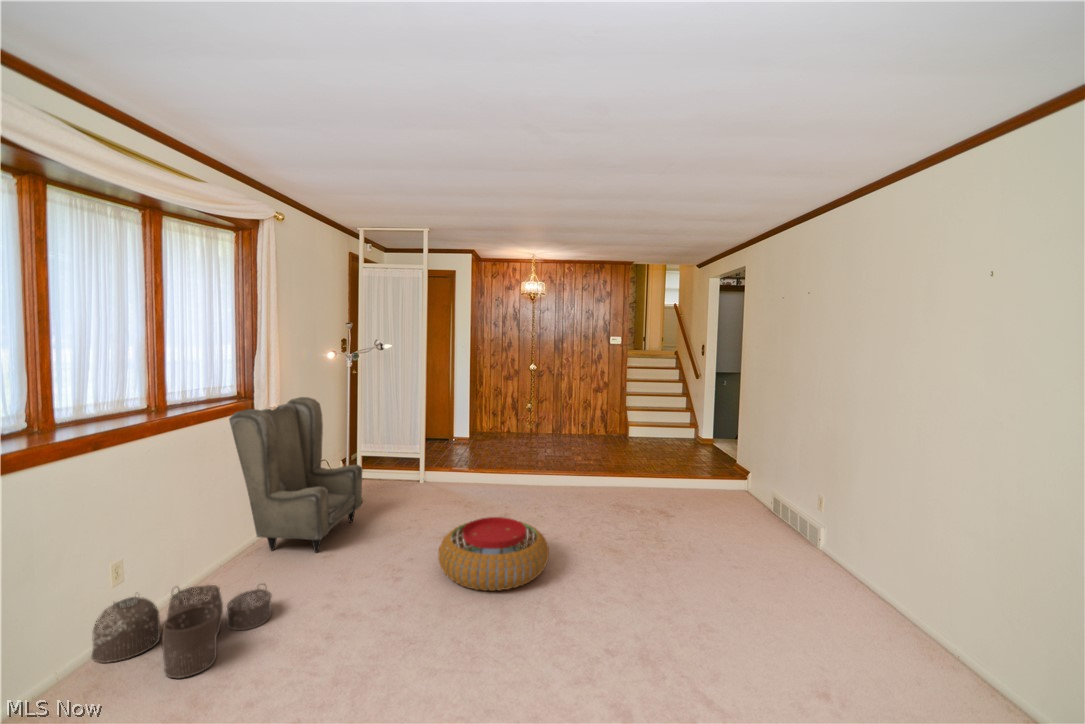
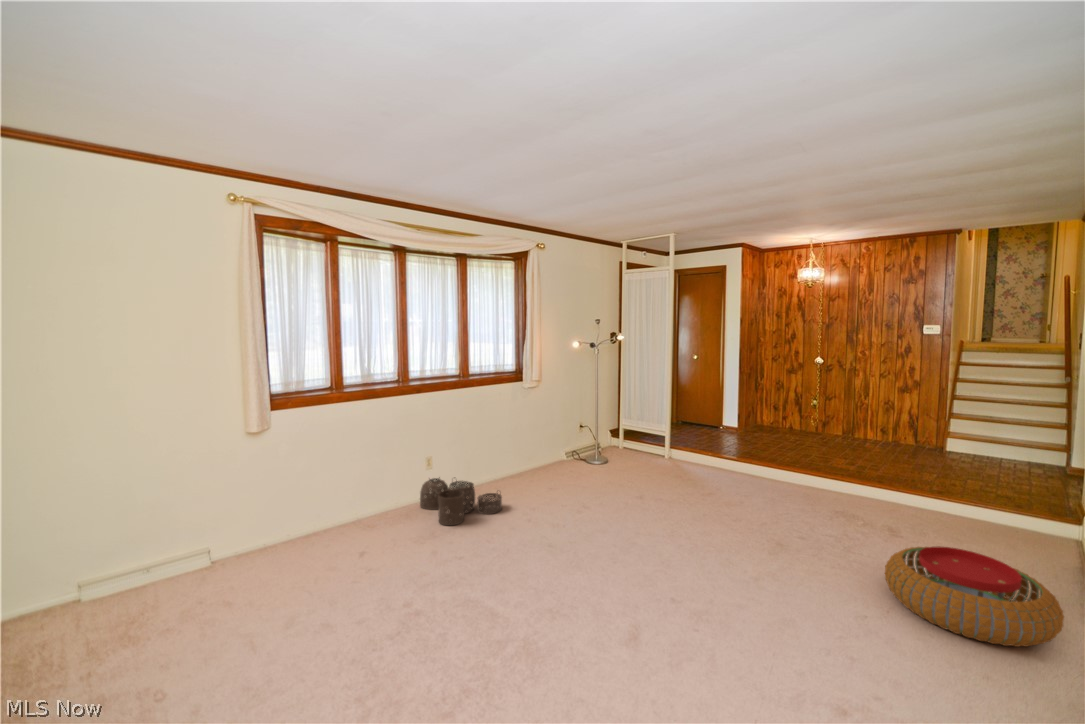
armchair: present [229,397,362,553] -> none [505,376,596,486]
pouf: present [438,517,549,591] -> present [885,546,1064,647]

